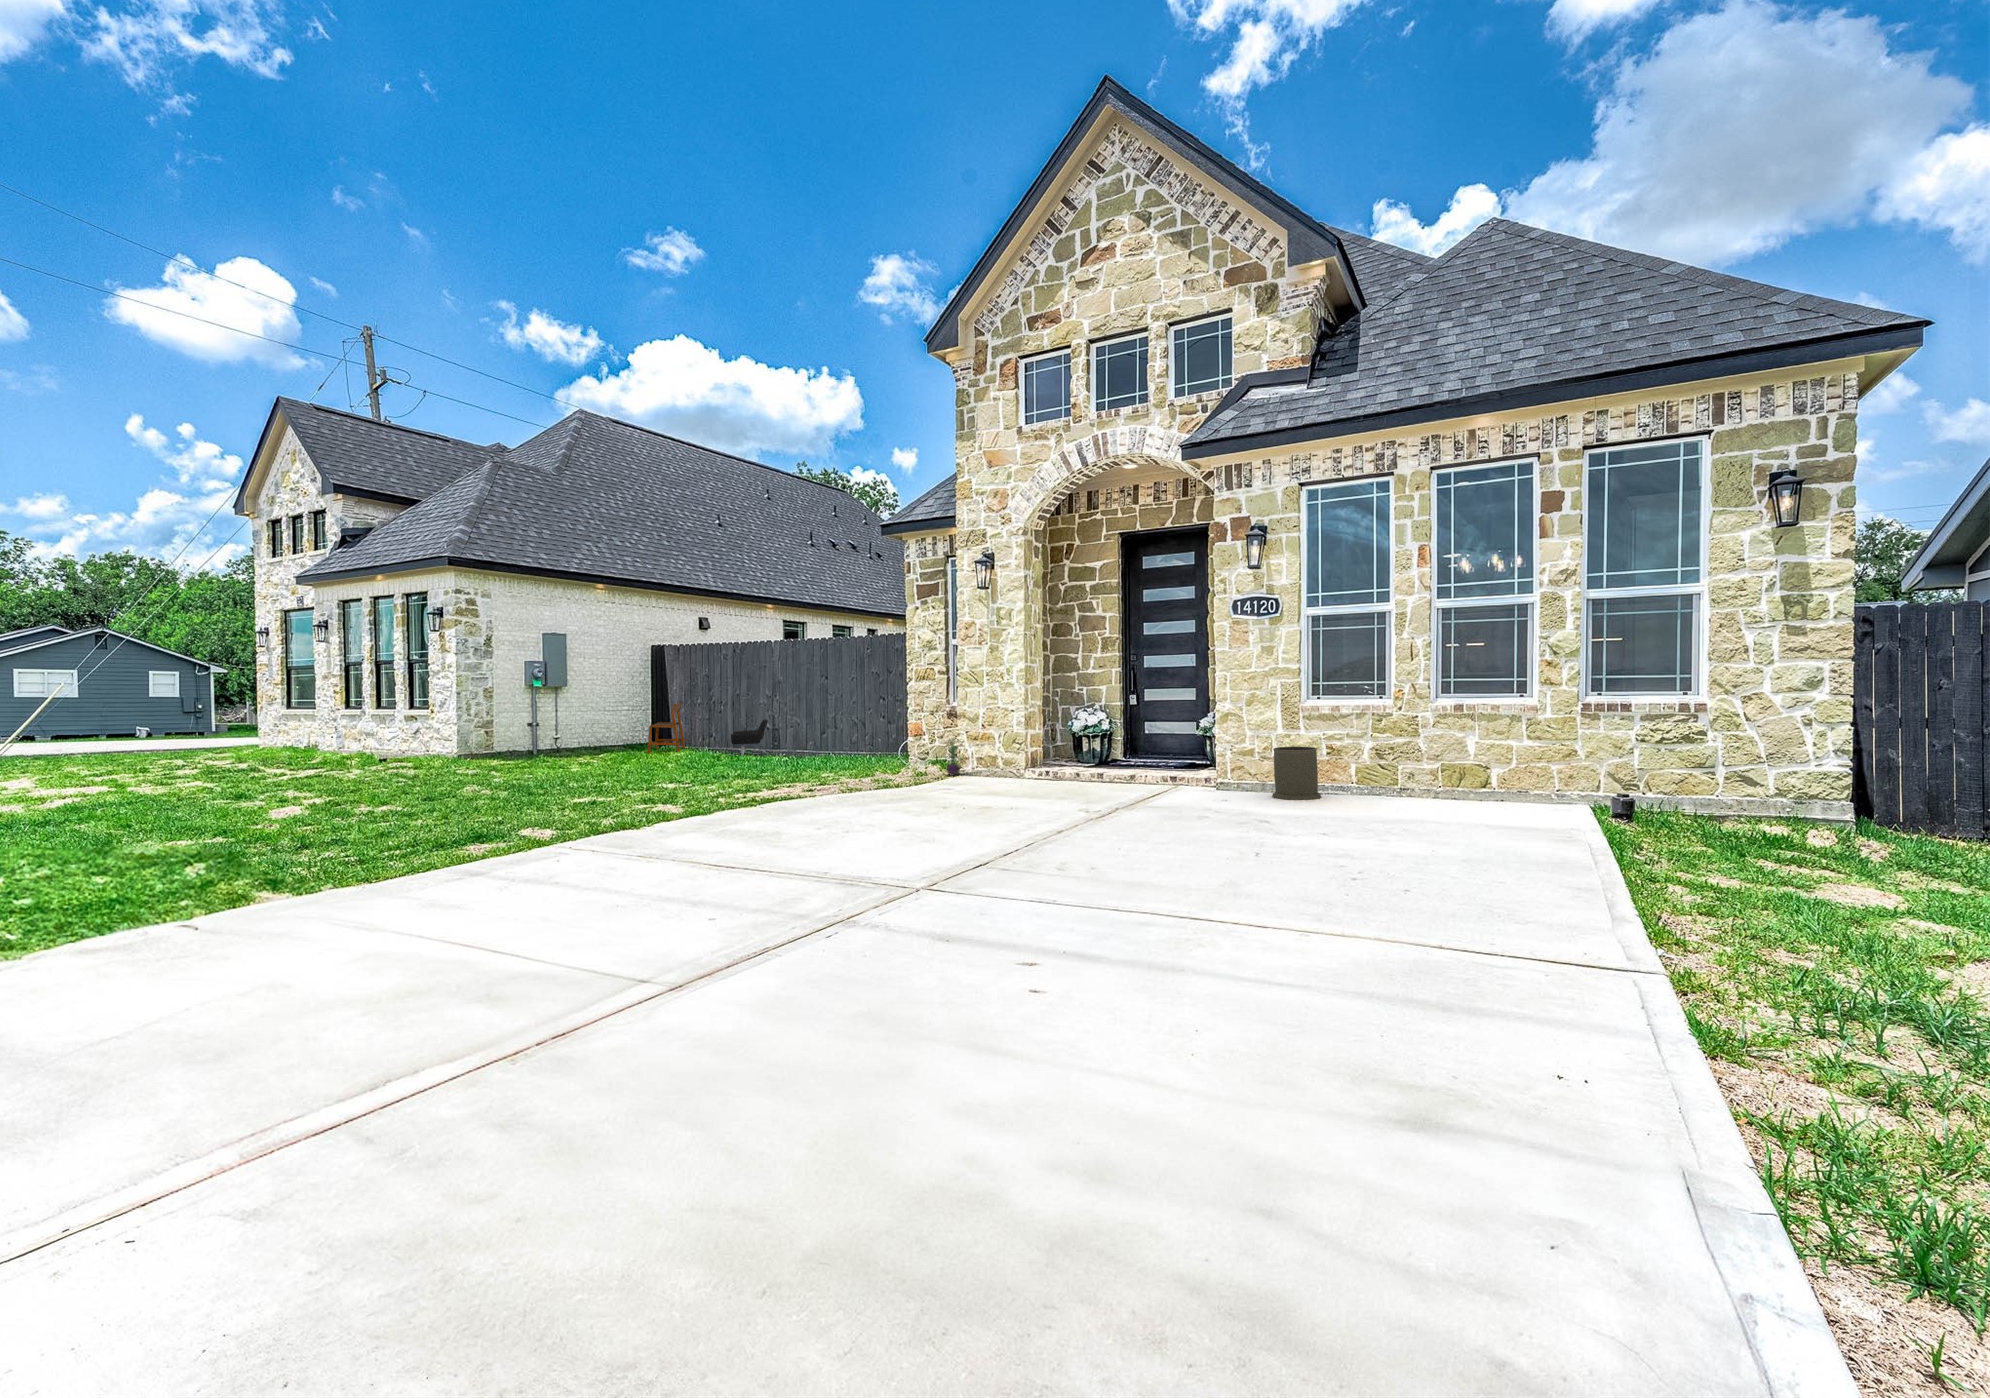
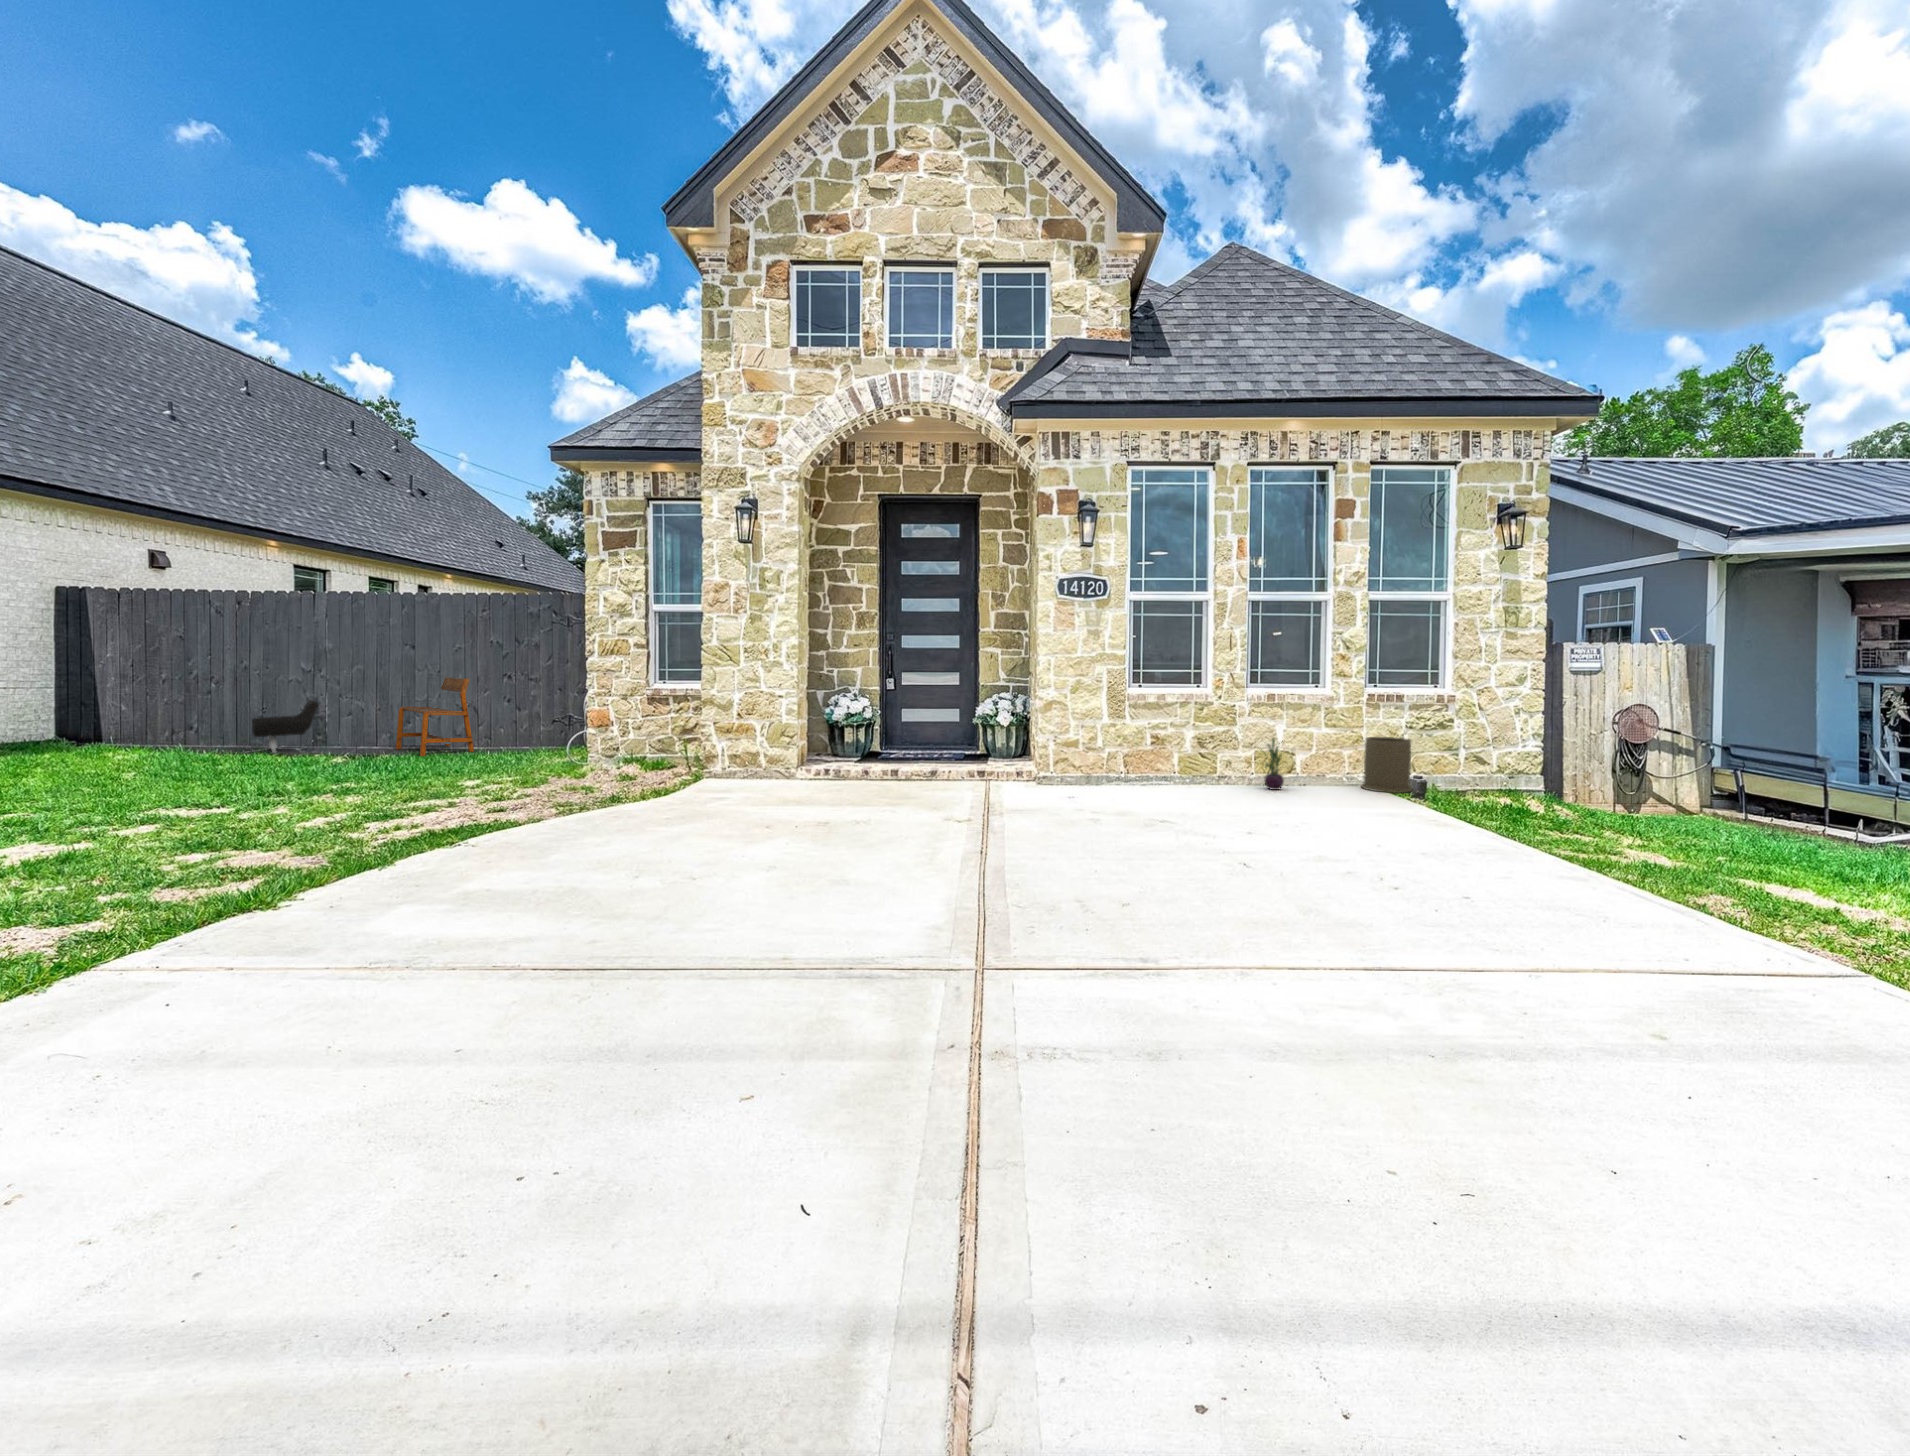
bench: present [648,702,685,753] -> present [396,677,474,756]
decorative plant: present [946,738,960,775] -> present [1261,738,1286,790]
trash can: present [1272,747,1321,800] -> present [1361,737,1412,793]

